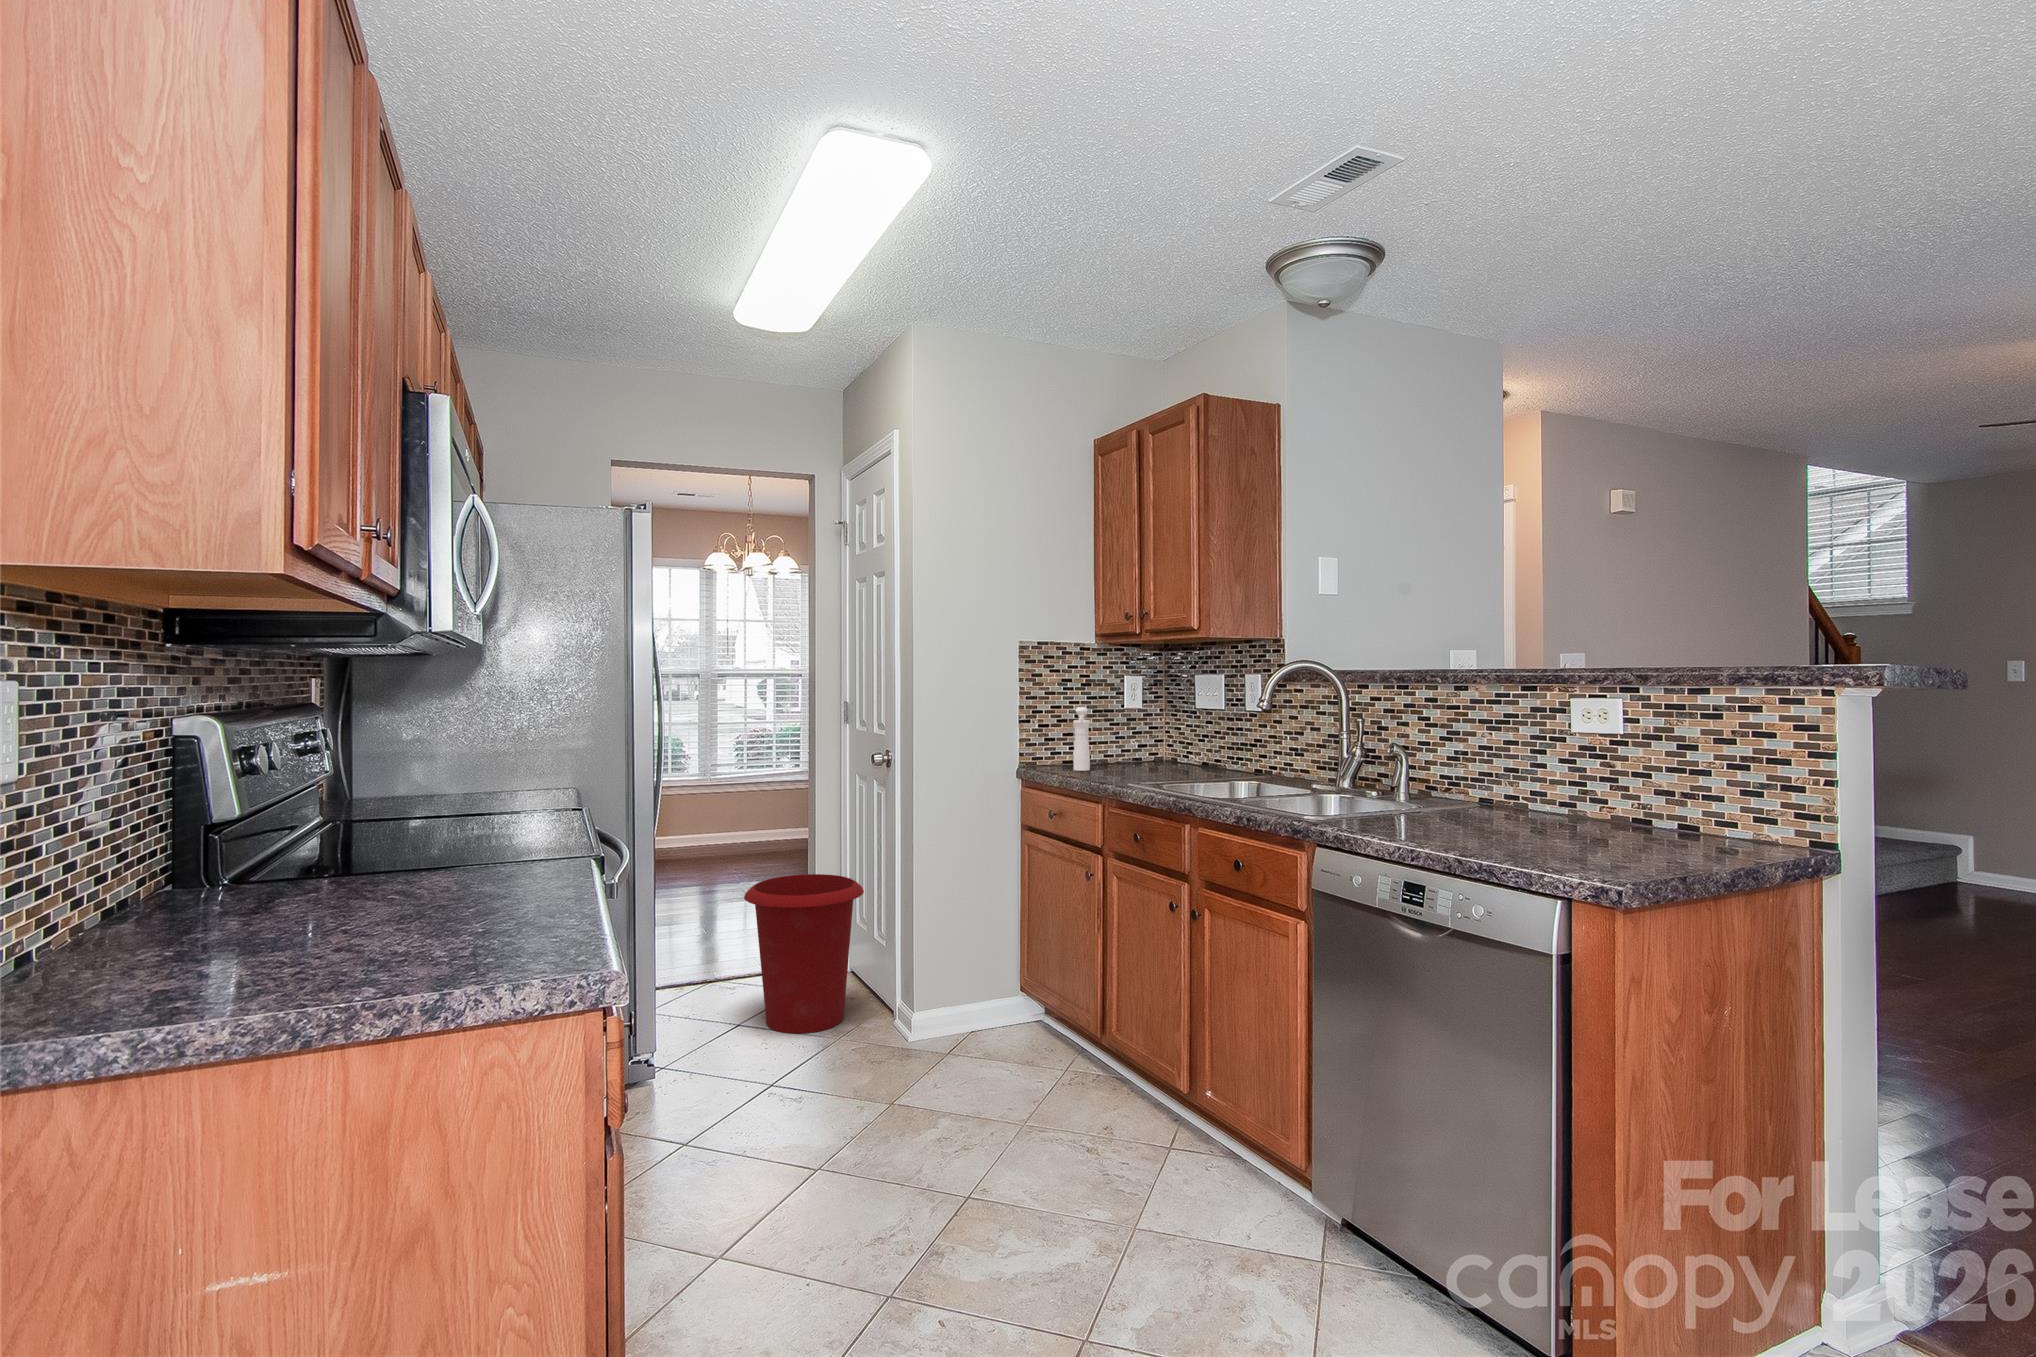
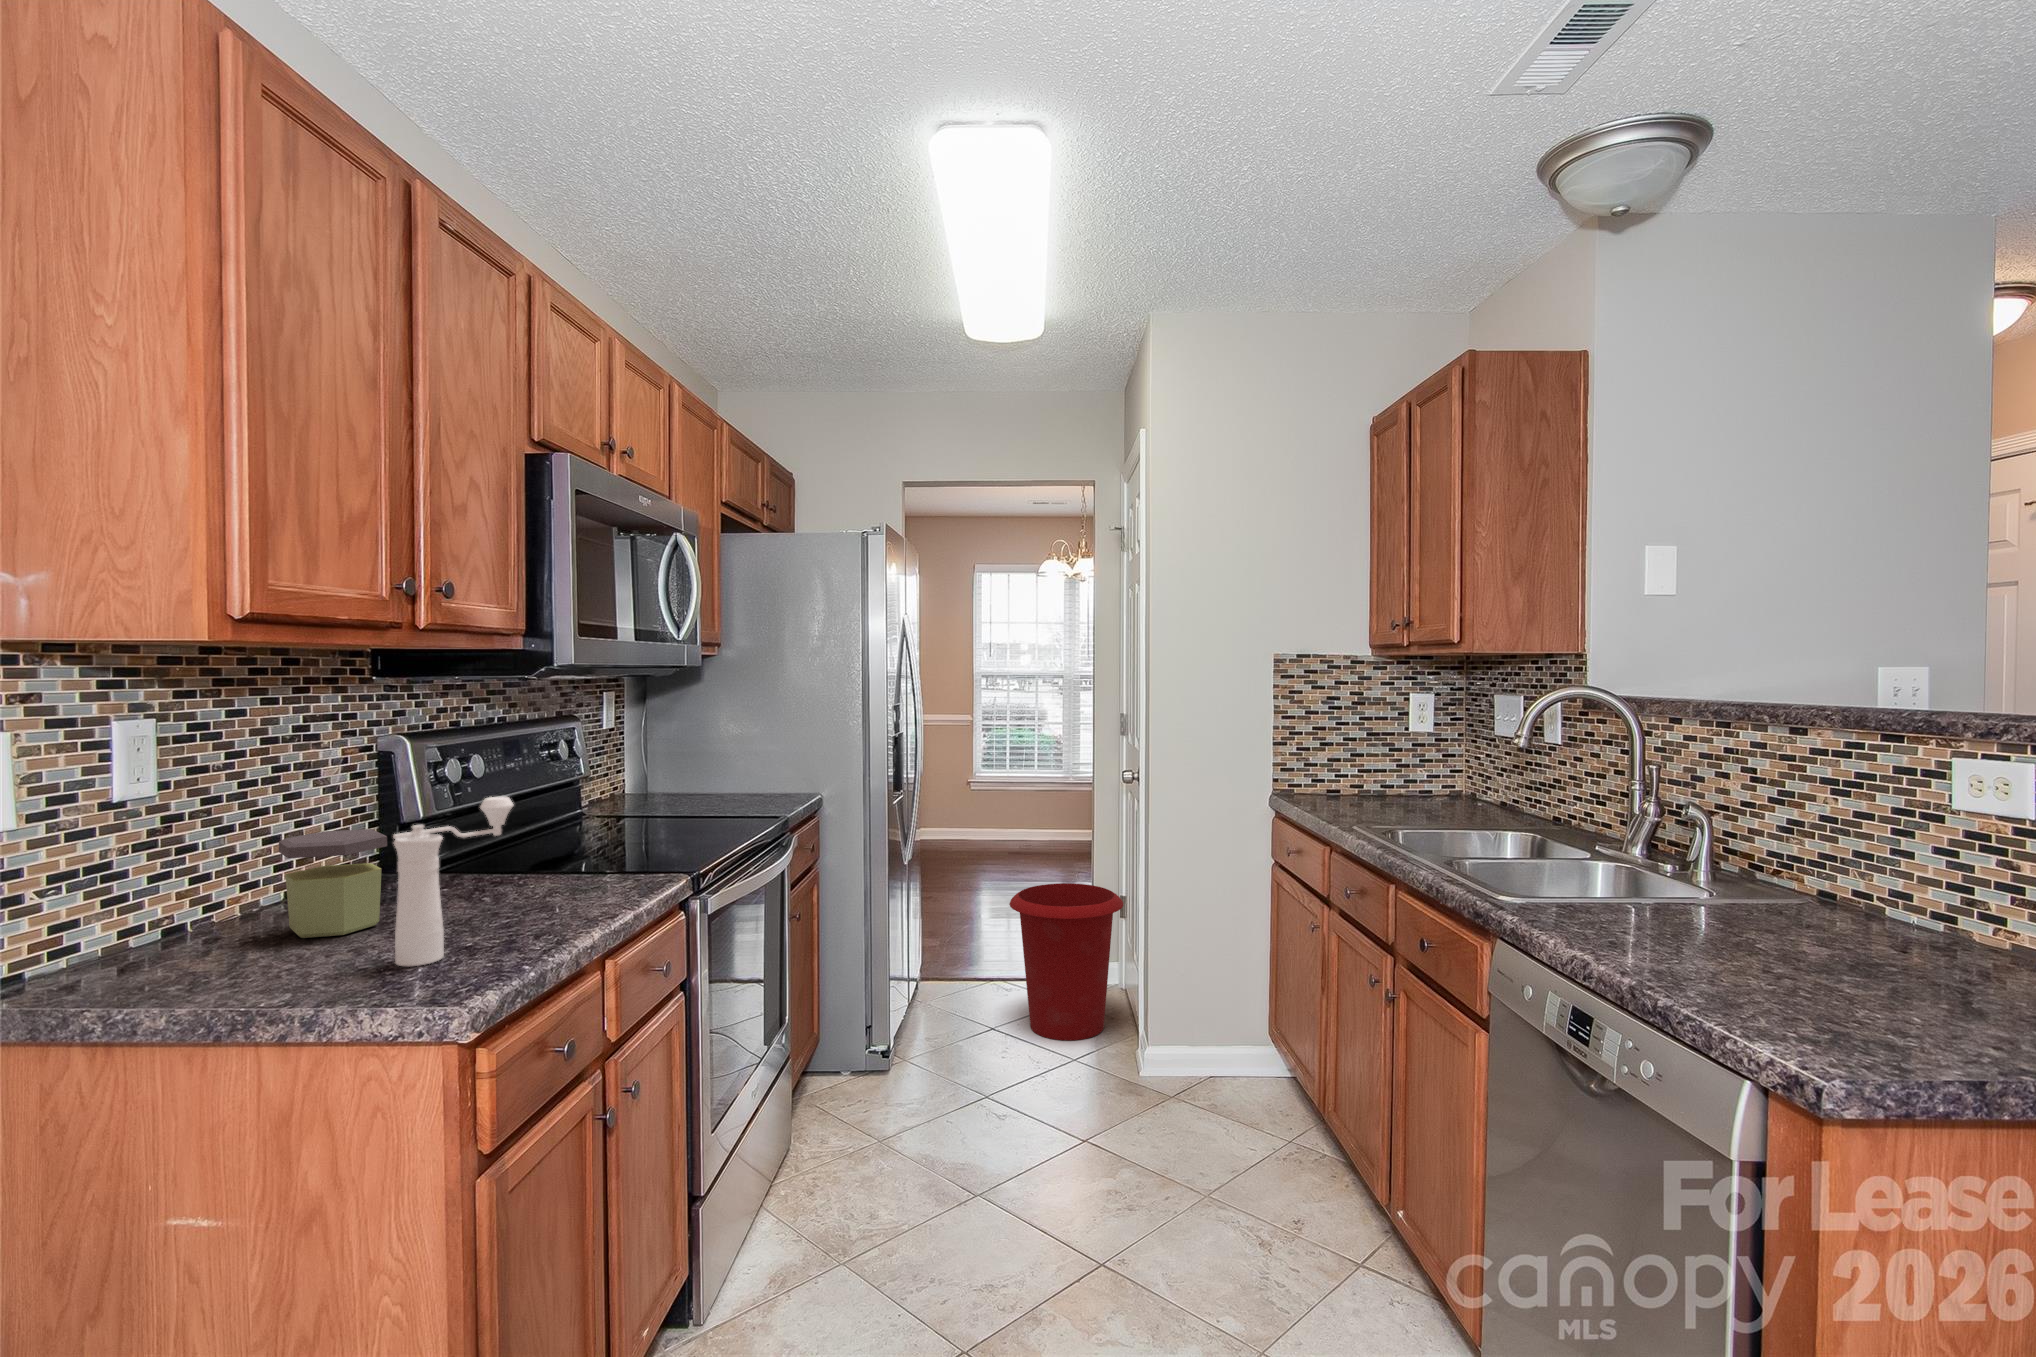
pepper mill: present [1073,707,1090,771] -> present [393,796,513,967]
jar: none [170,816,316,950] -> present [279,829,387,938]

